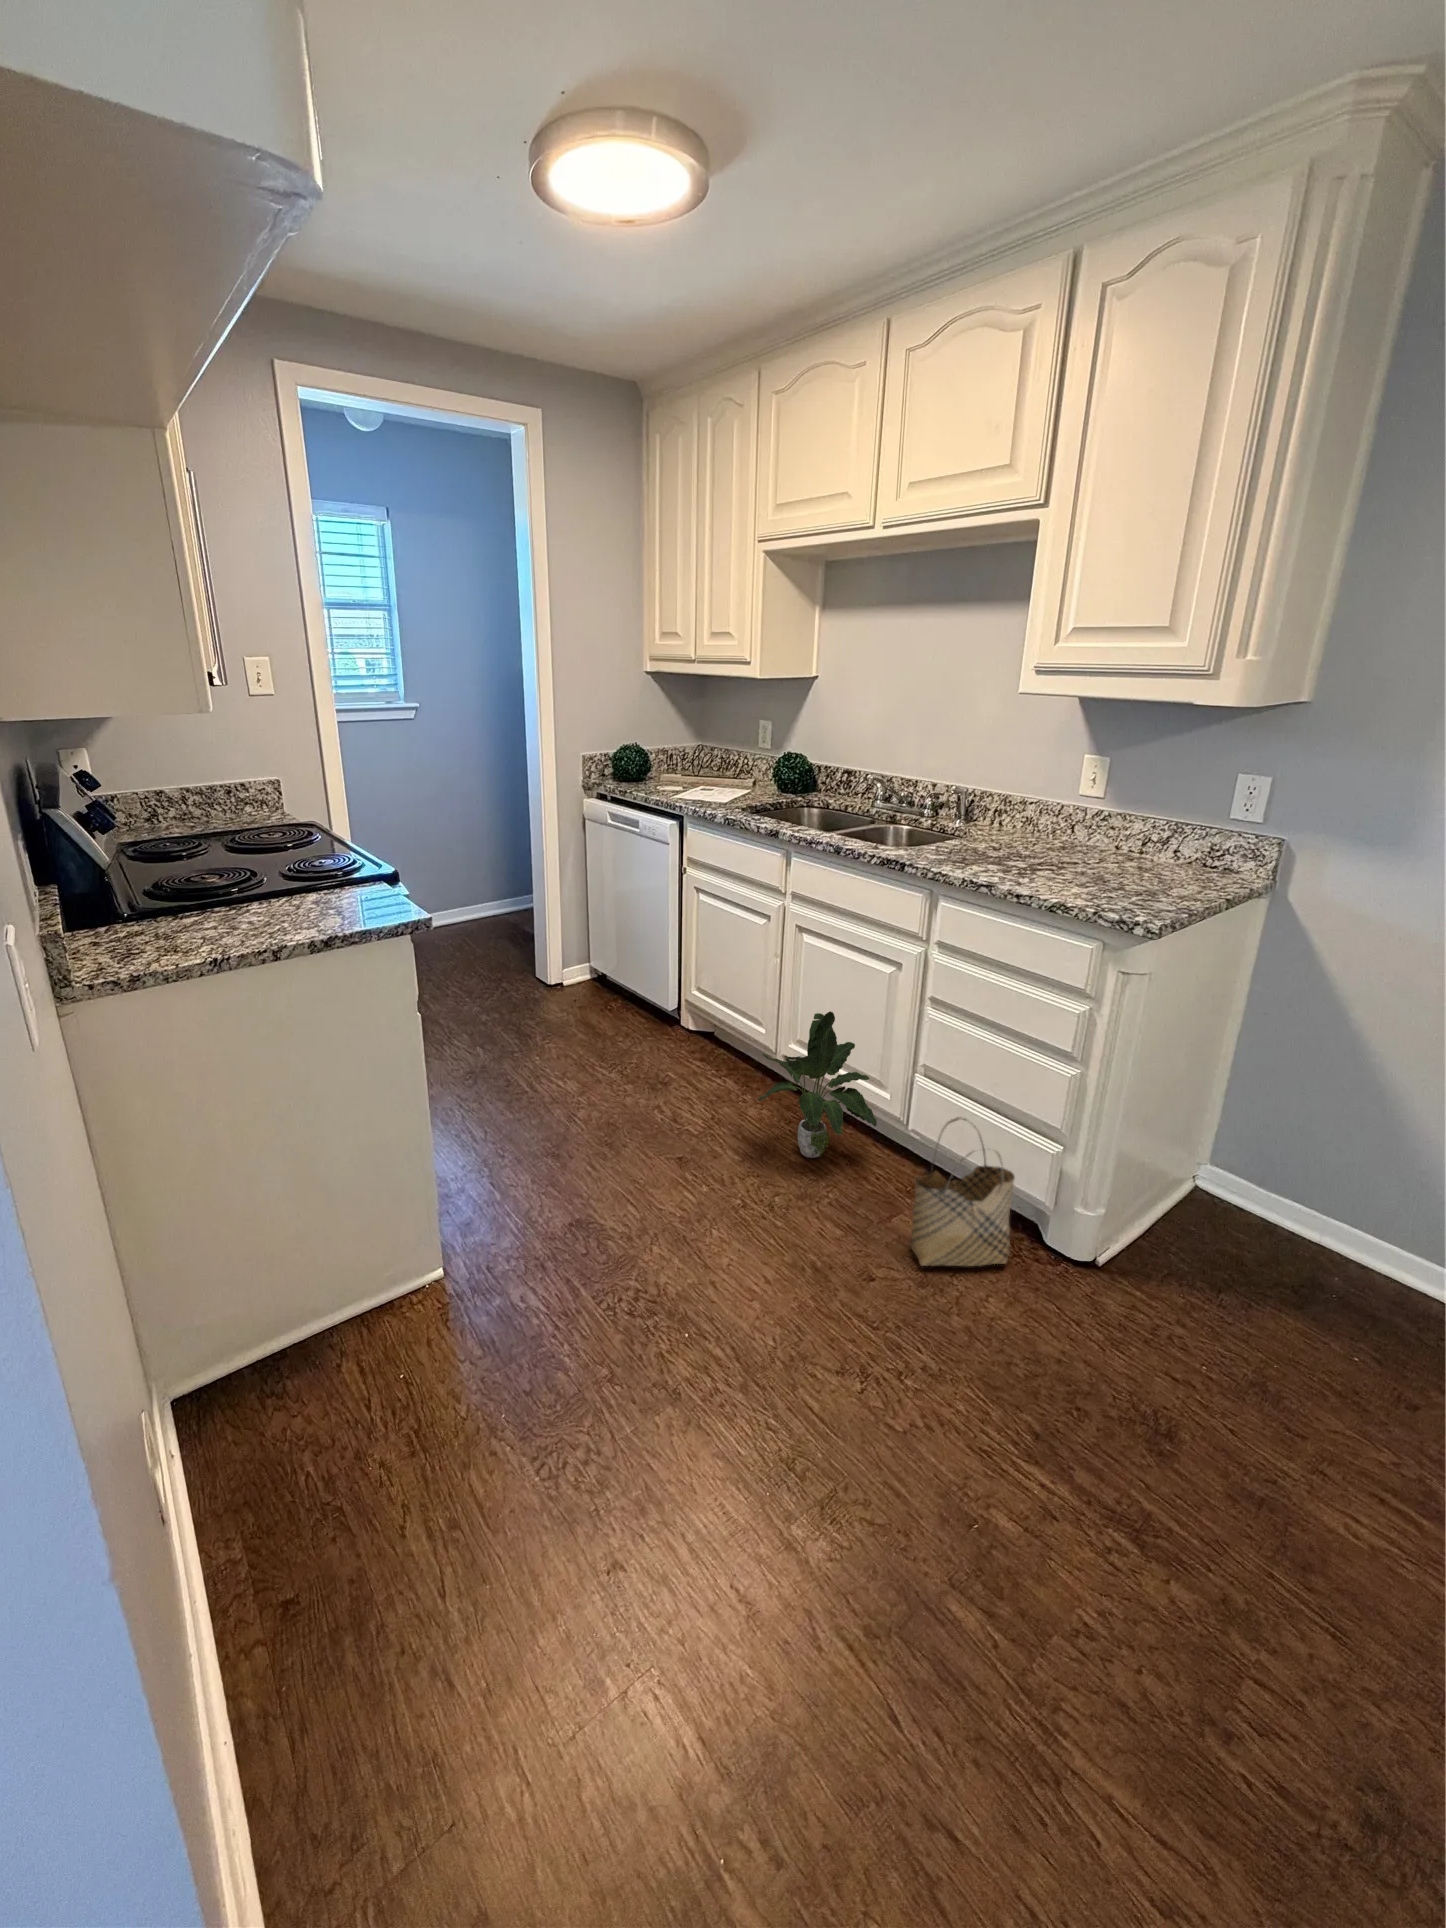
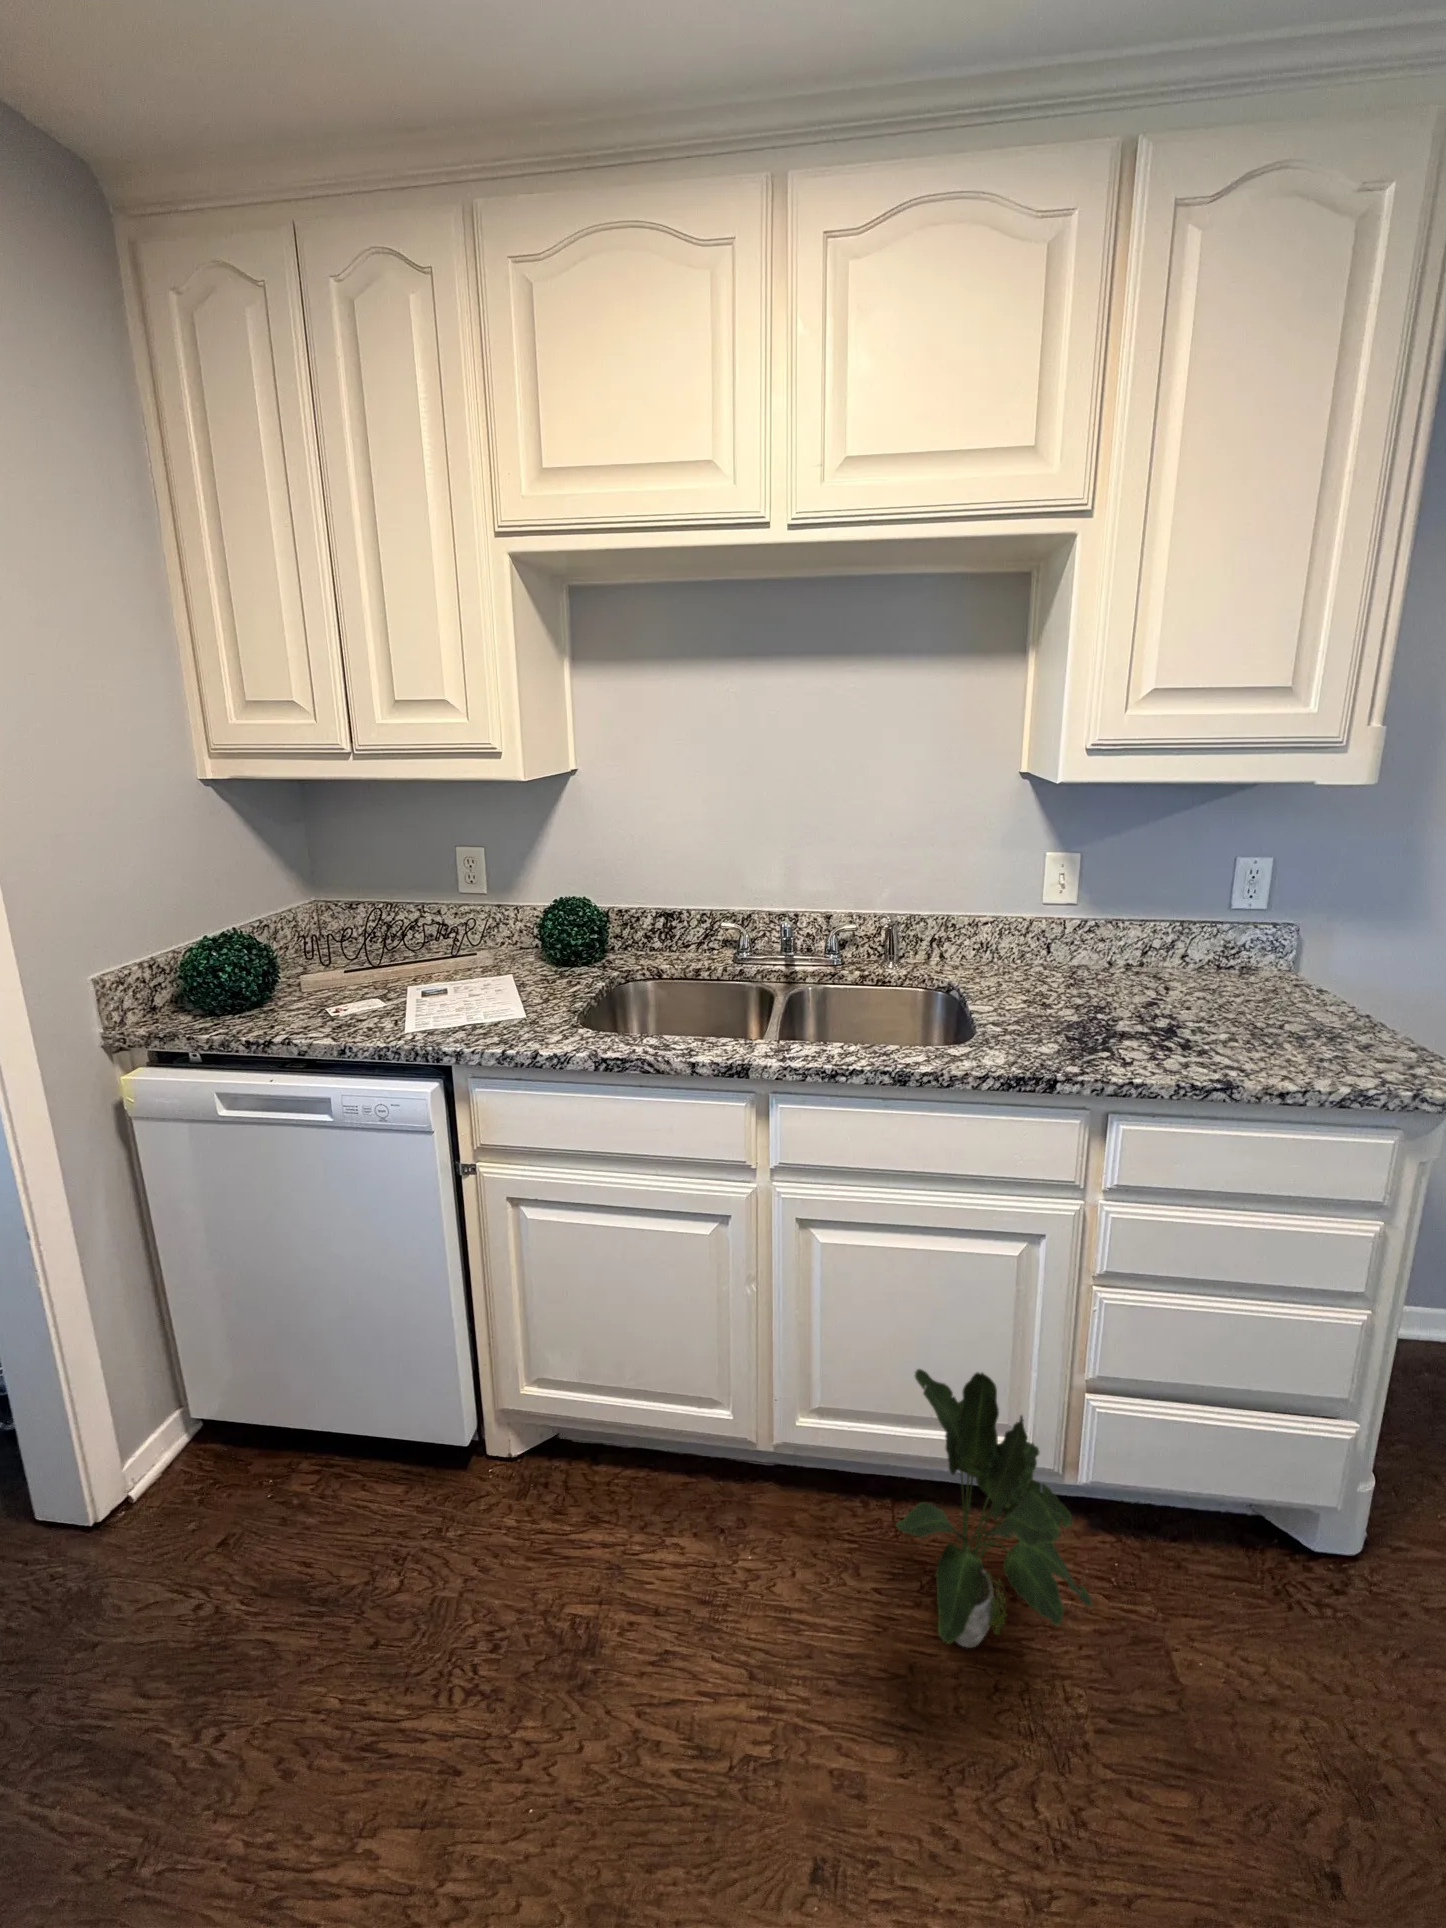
woven basket: present [910,1117,1015,1266] -> none [1288,1467,1427,1783]

